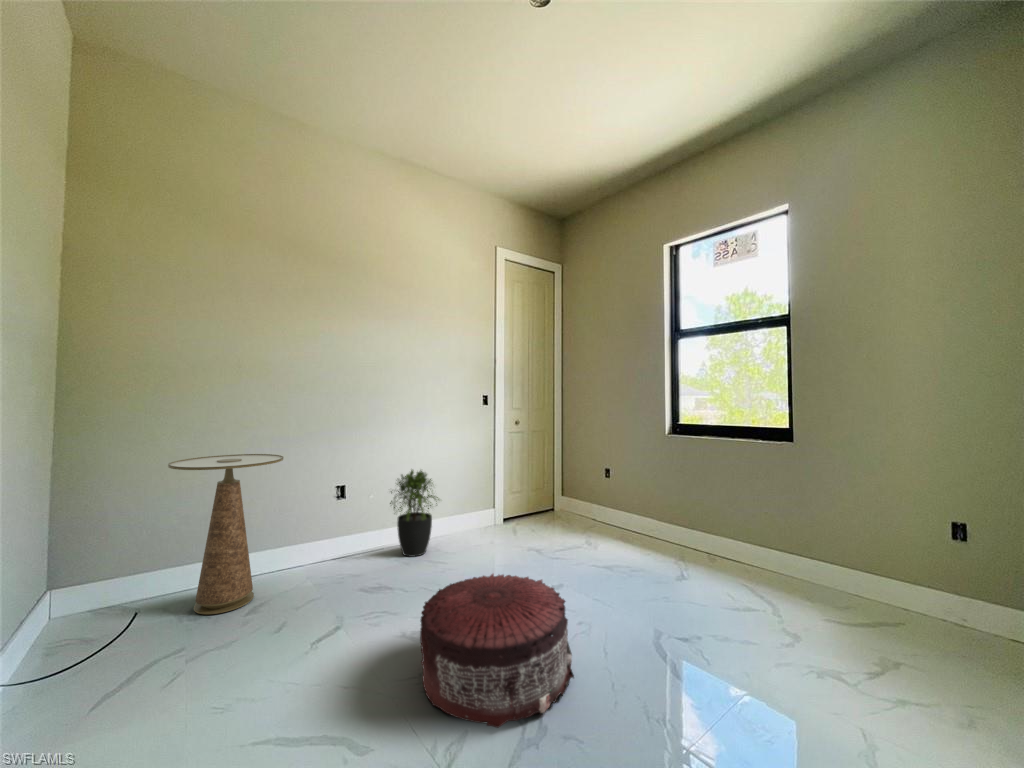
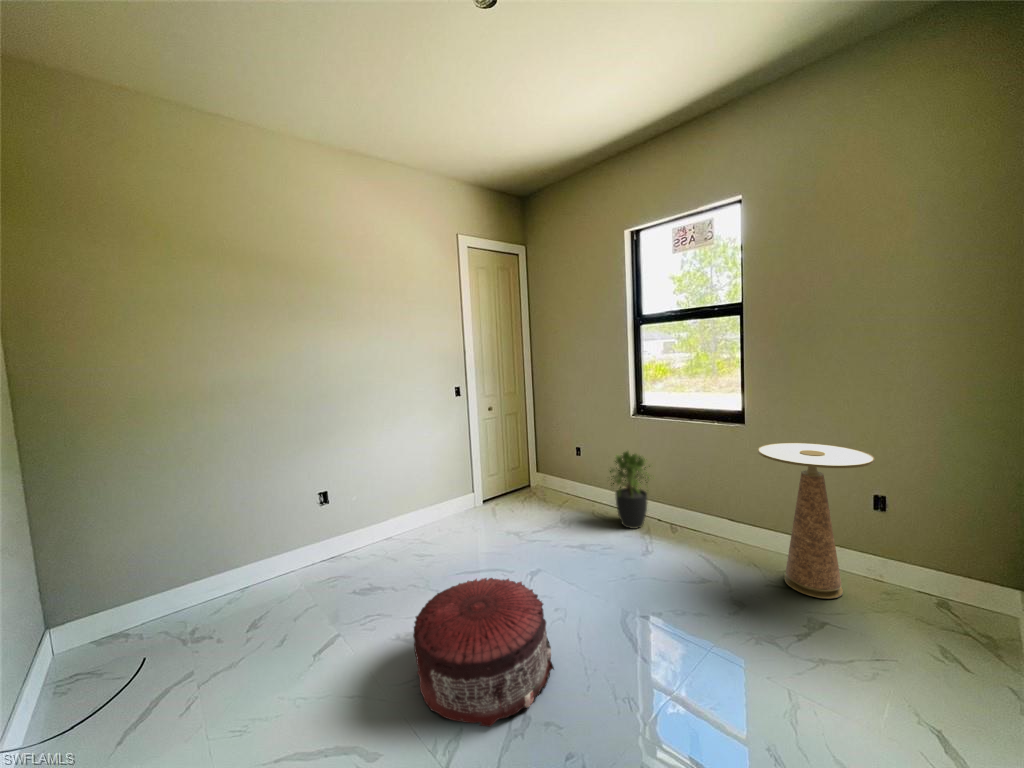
side table: present [168,454,283,614] -> present [758,442,875,599]
potted plant: present [390,470,439,557] -> present [610,451,650,529]

